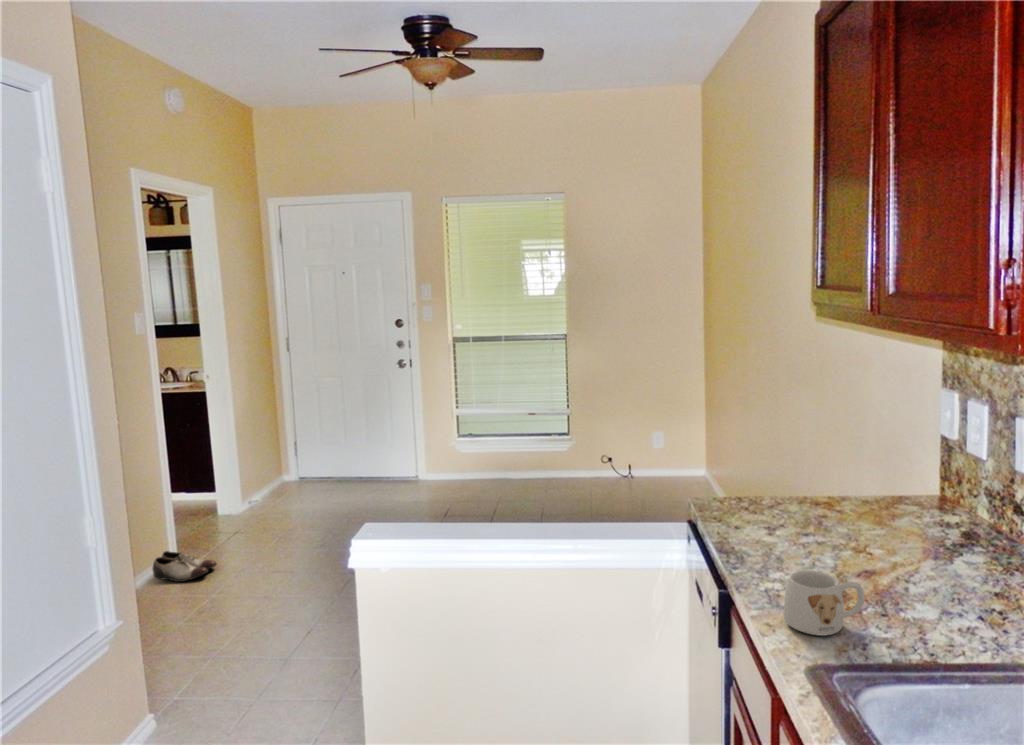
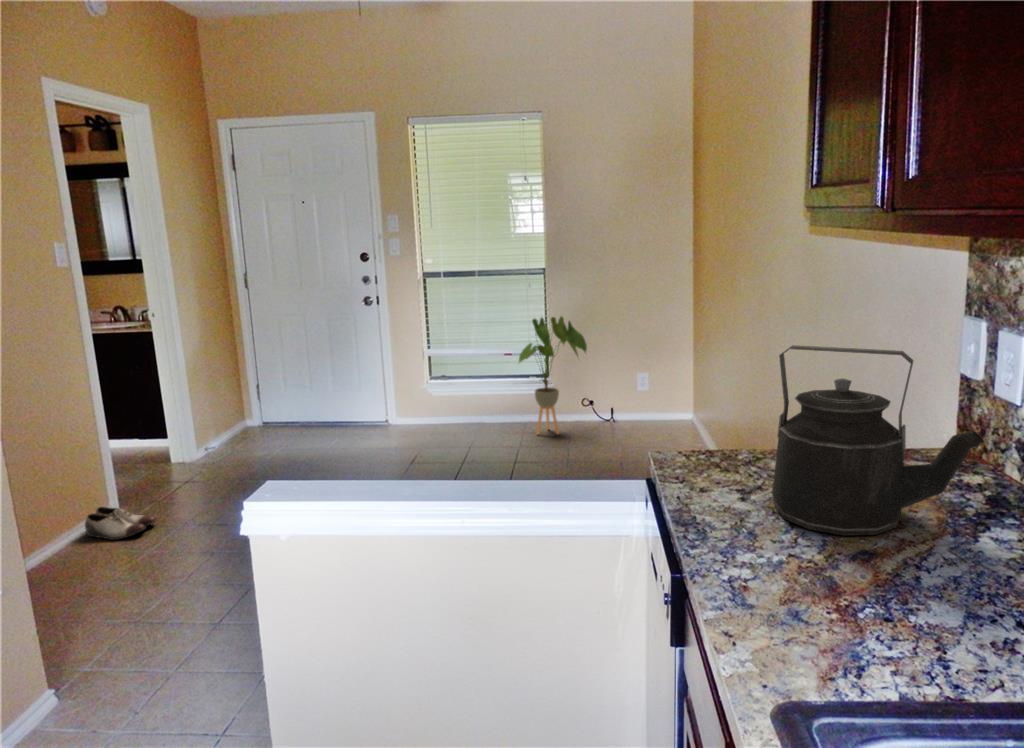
house plant: none [542,380,606,490] -> present [519,316,587,434]
kettle: none [793,412,955,559] -> present [772,345,984,536]
mug: present [784,570,865,636] -> none [749,560,860,653]

